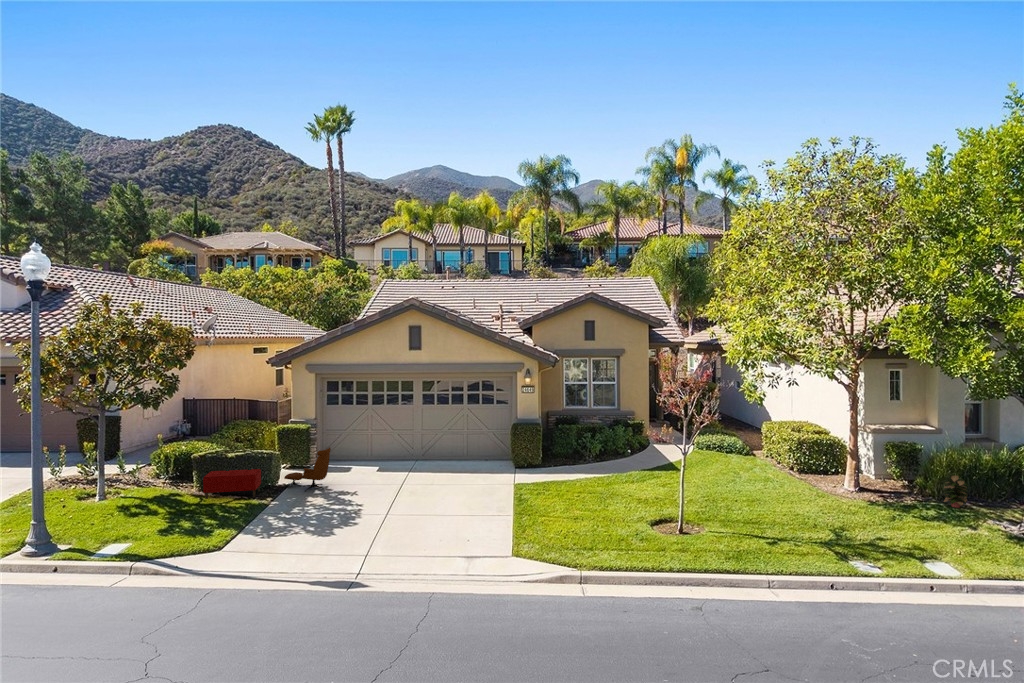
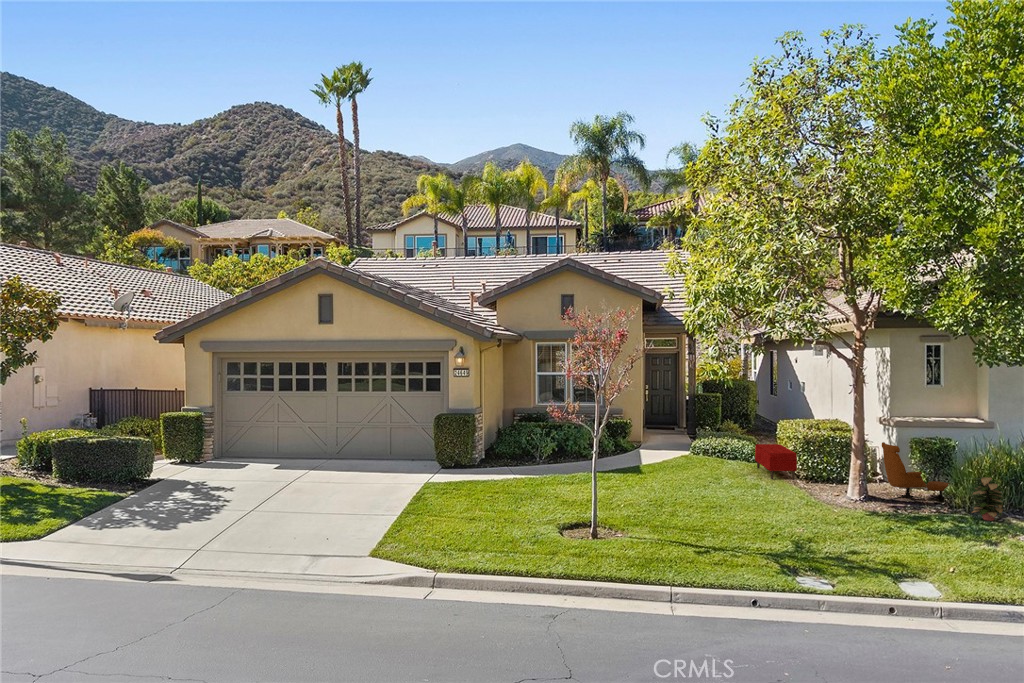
lounge chair: present [284,447,331,491] -> present [882,442,949,504]
bench: present [203,469,261,499] -> present [755,444,797,479]

